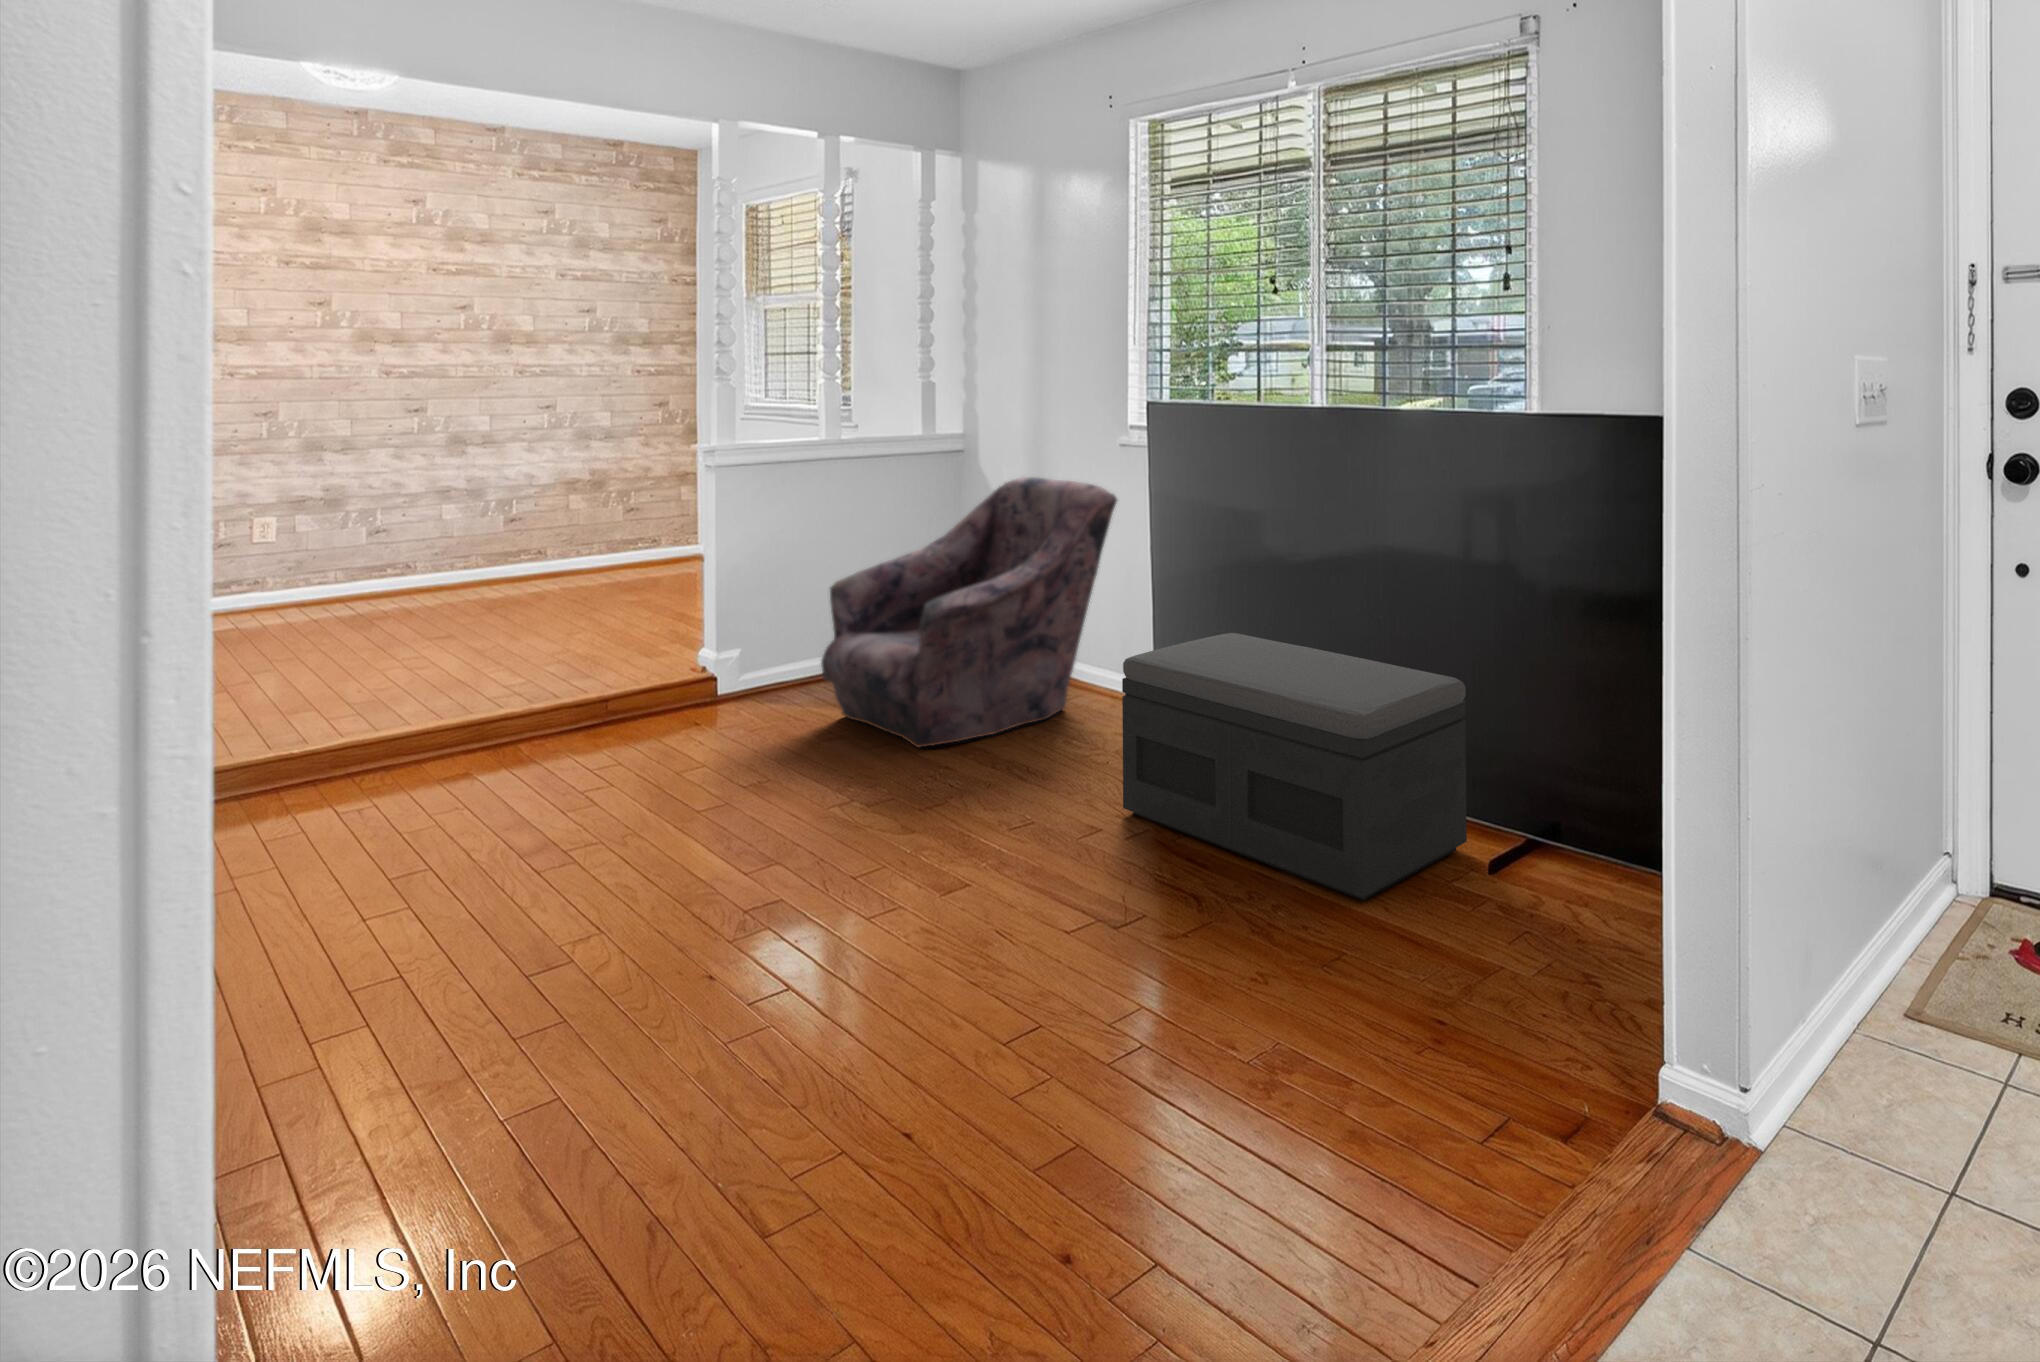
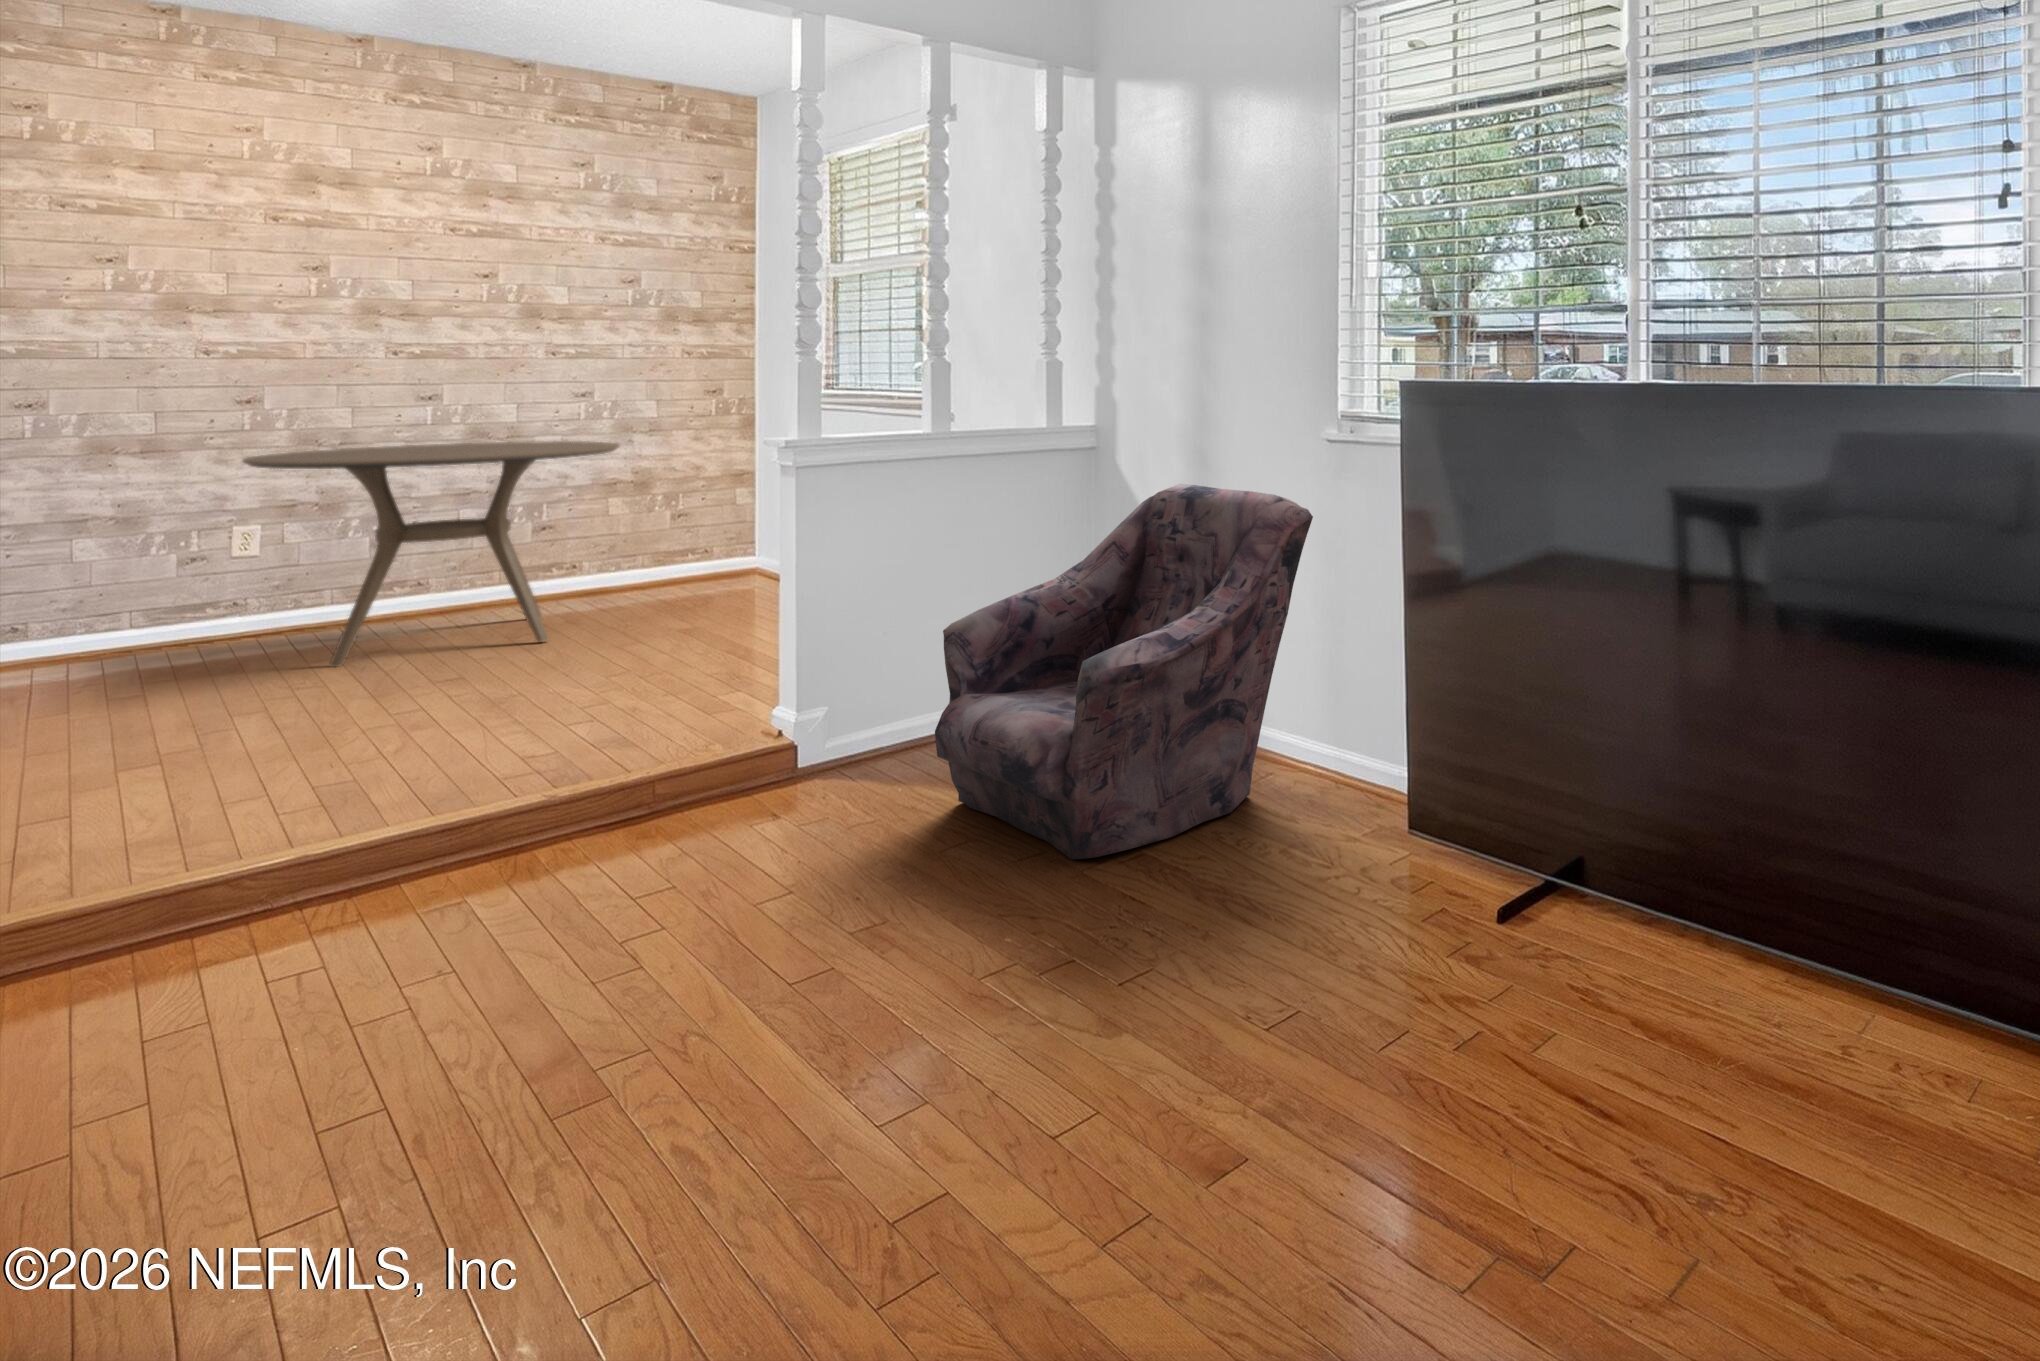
dining table: none [265,448,579,633] -> present [242,441,619,667]
storage bench: present [1122,633,1467,901] -> none [1404,716,1974,1207]

